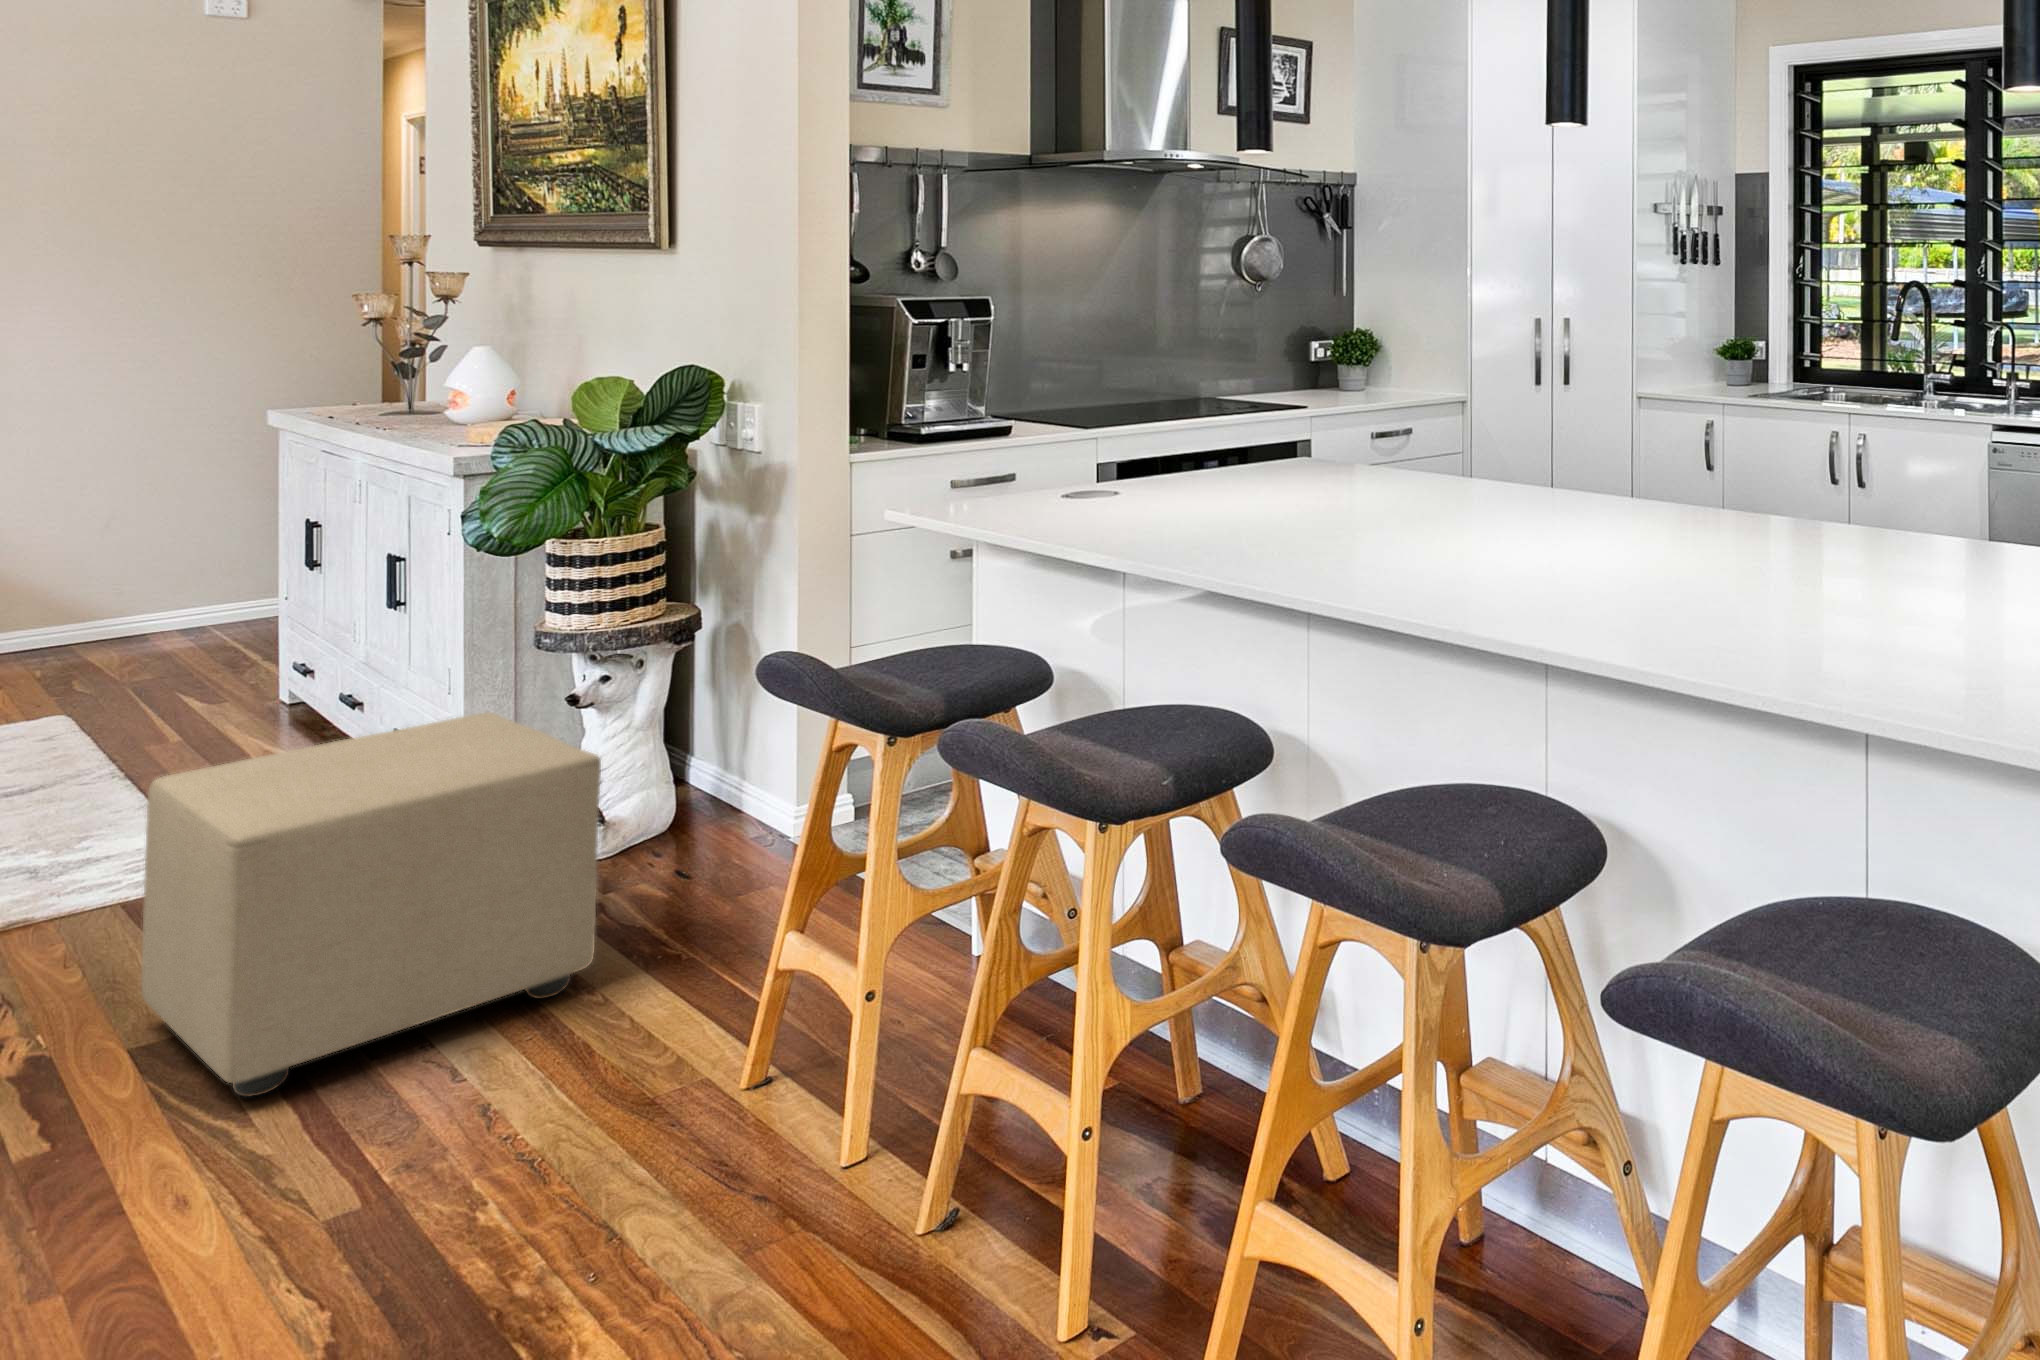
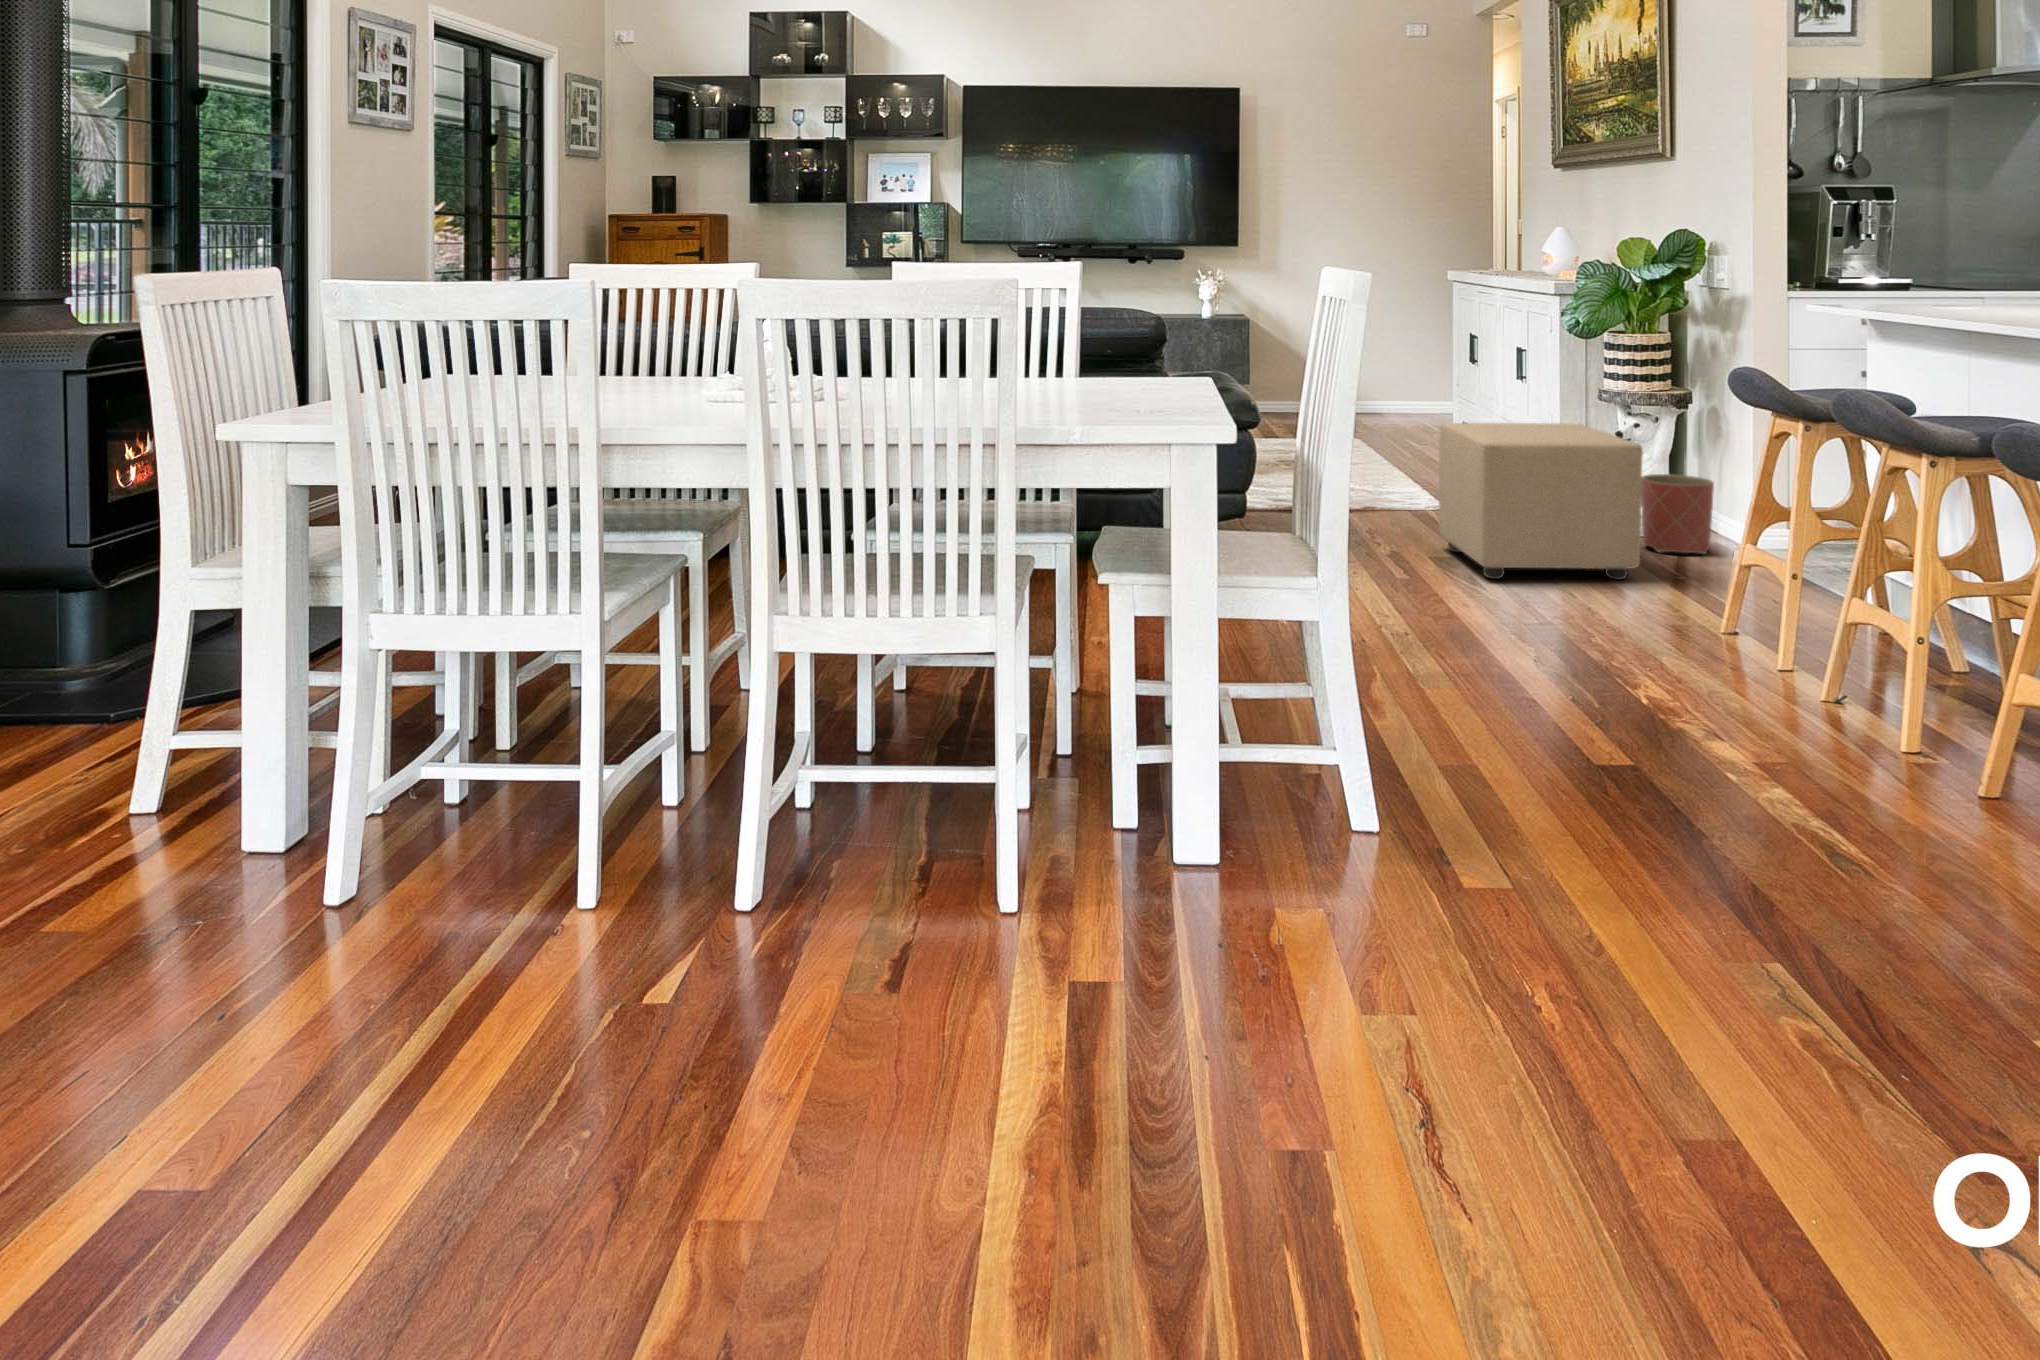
planter: none [607,746,735,891] -> present [1641,474,1714,554]

